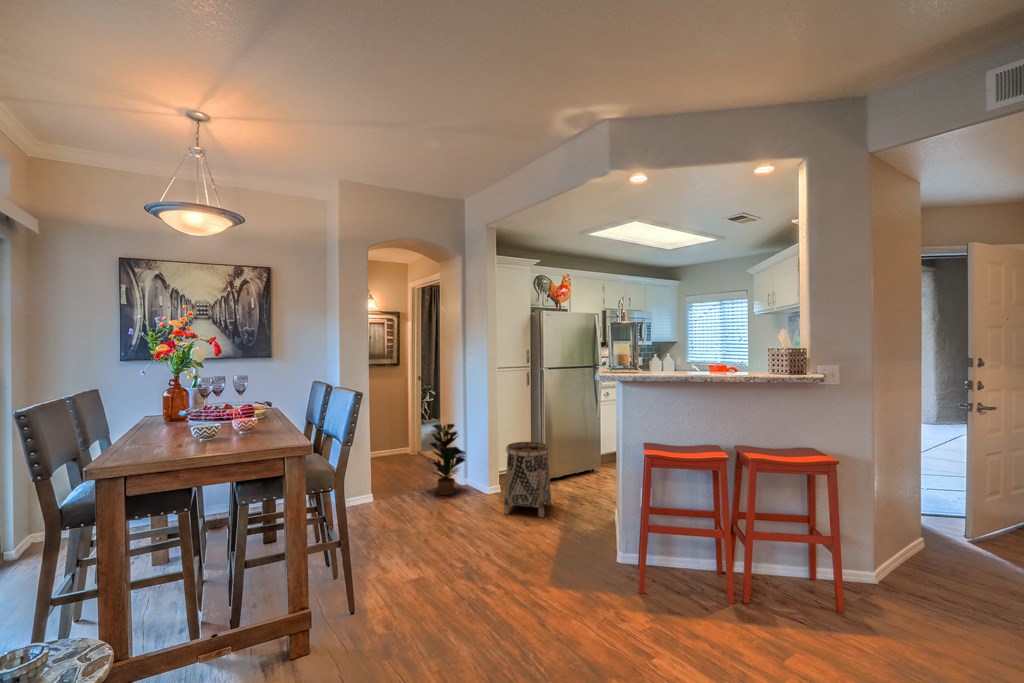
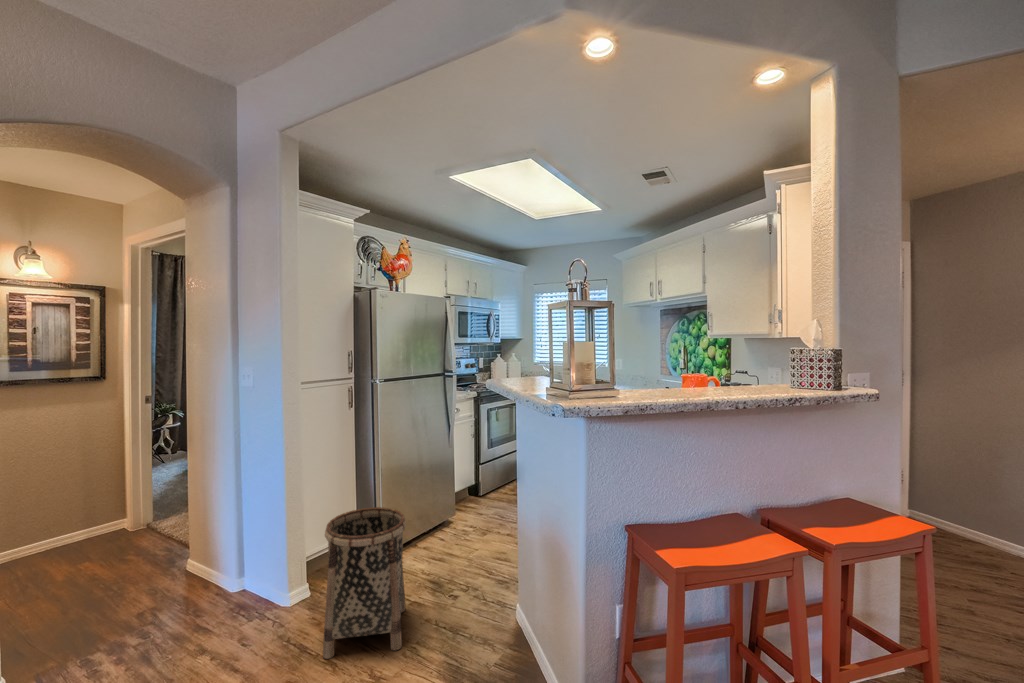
potted plant: present [428,424,465,495] -> none [150,488,241,630]

